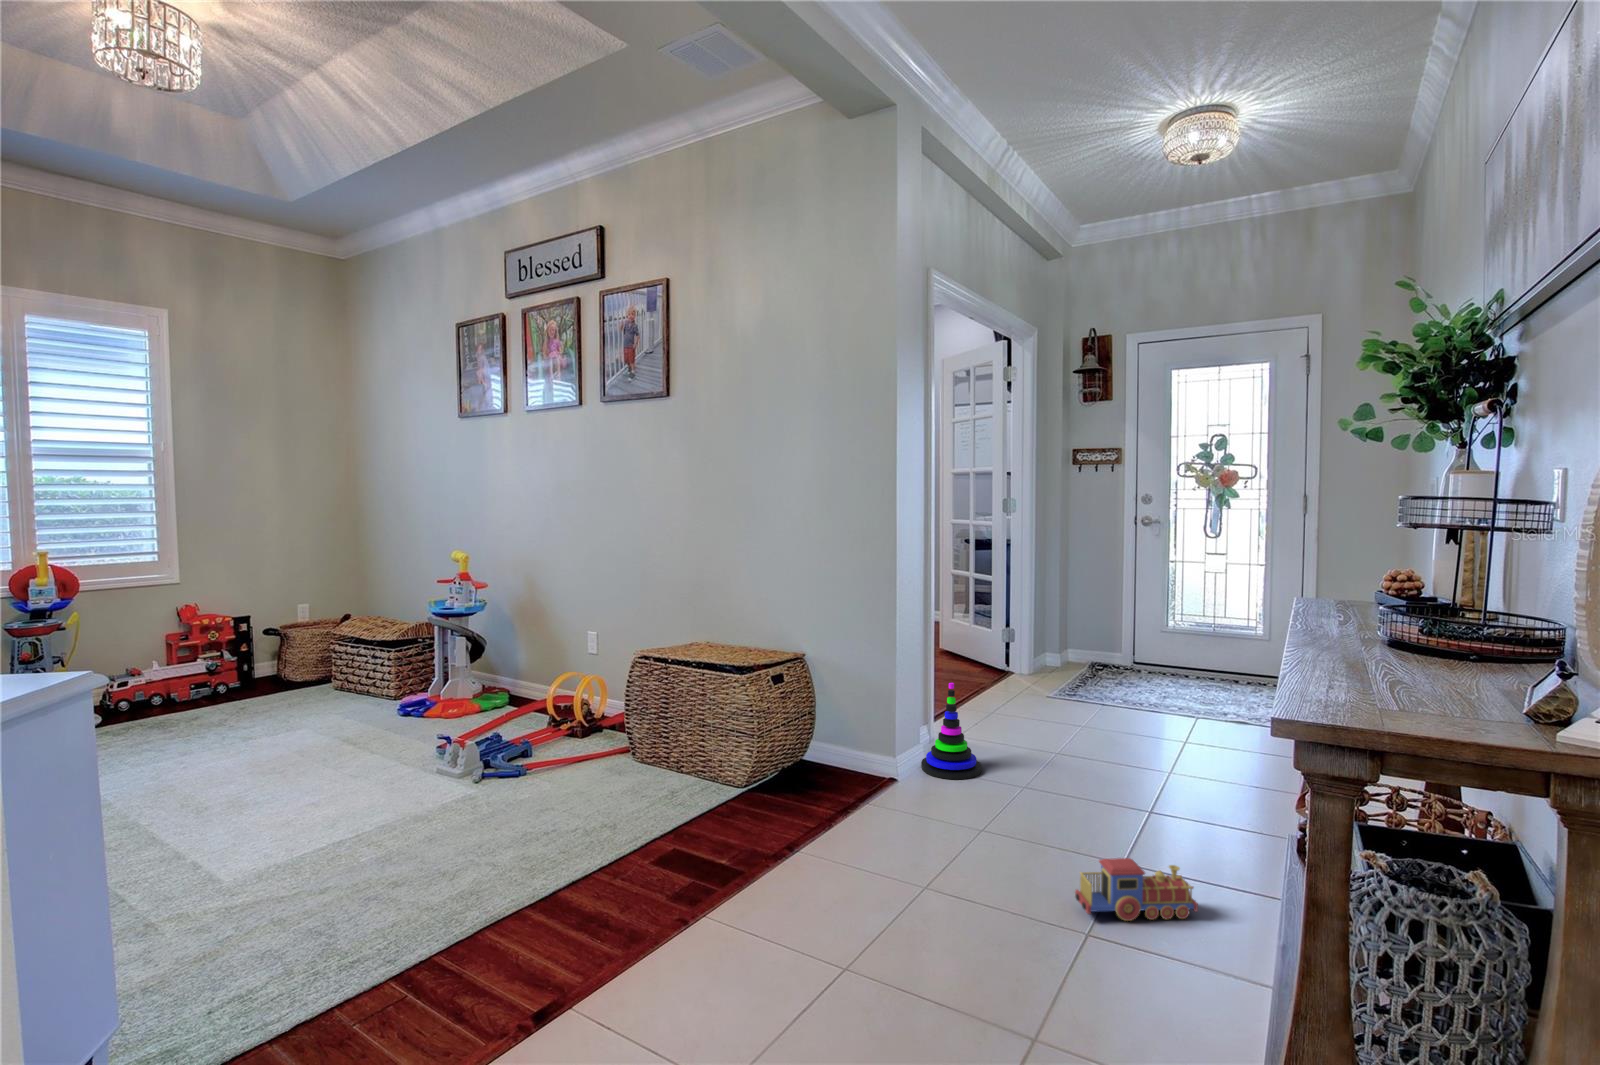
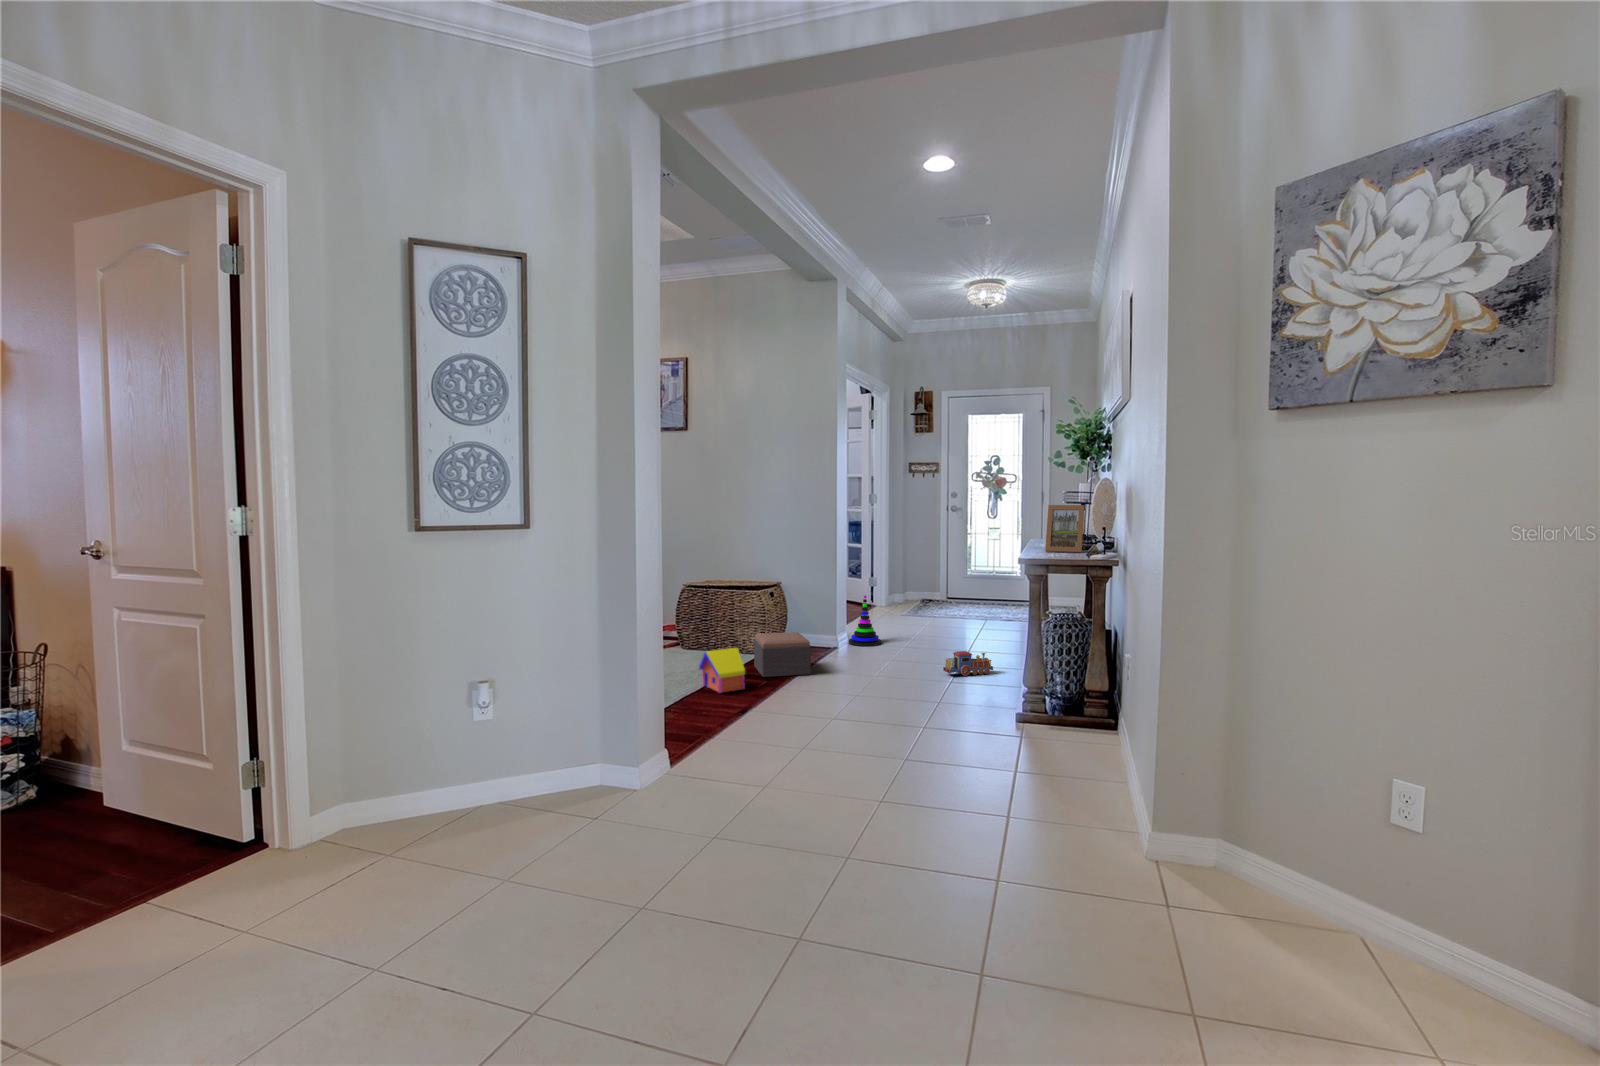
picture frame: none [1358,536,1495,687] -> present [1045,505,1084,553]
footstool: none [689,767,793,870] -> present [754,632,811,677]
toy house: none [541,819,620,926] -> present [699,648,745,693]

